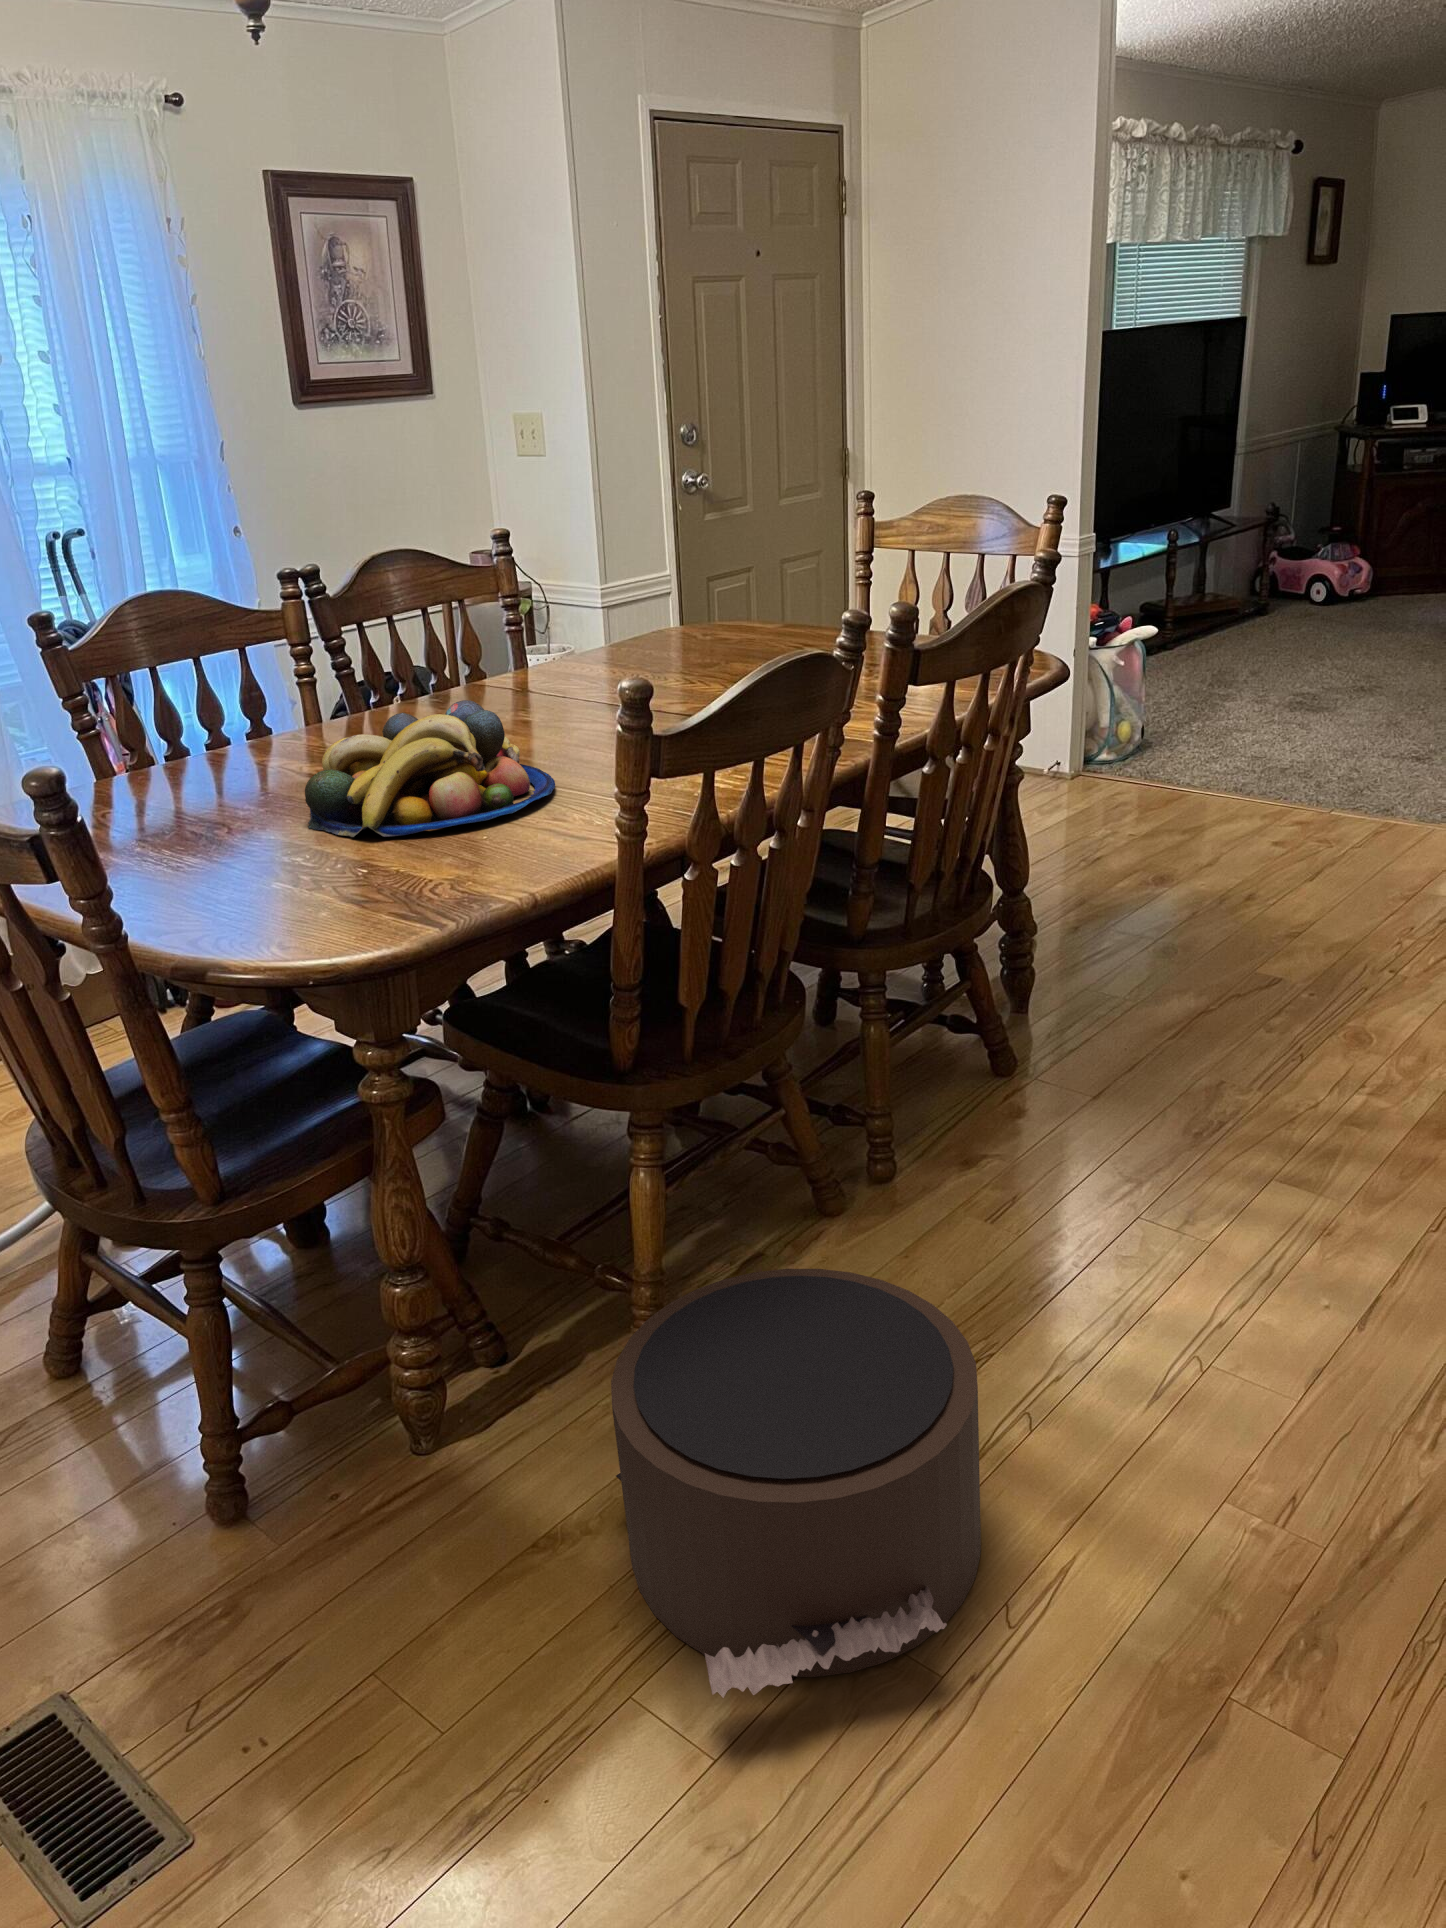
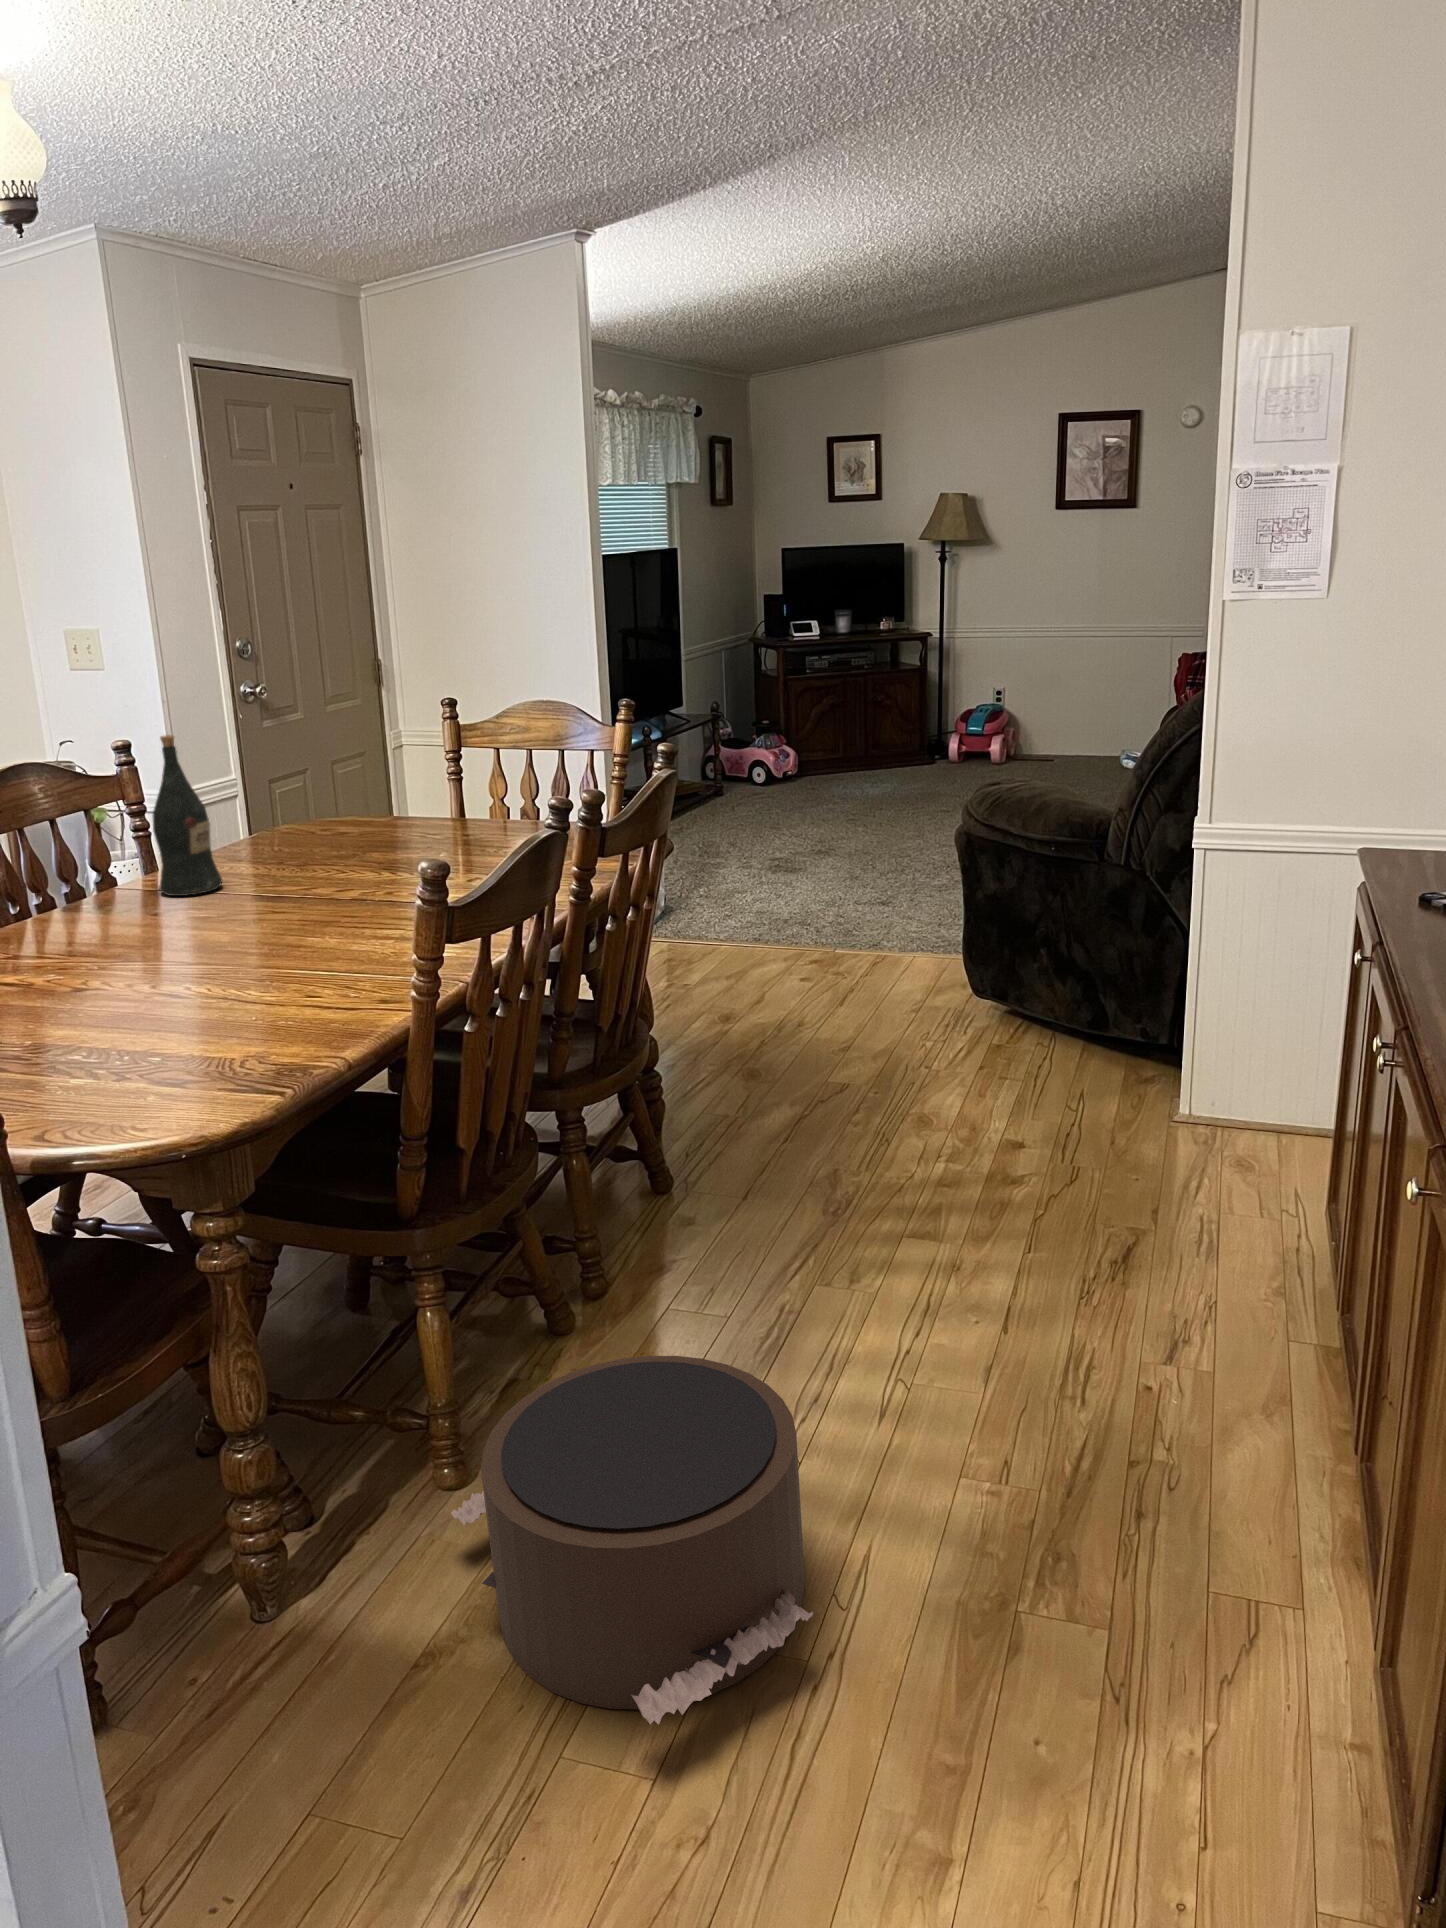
wine bottle: none [493,524,560,695] -> present [153,735,222,896]
fruit bowl: present [305,700,555,837] -> none [54,899,301,1034]

